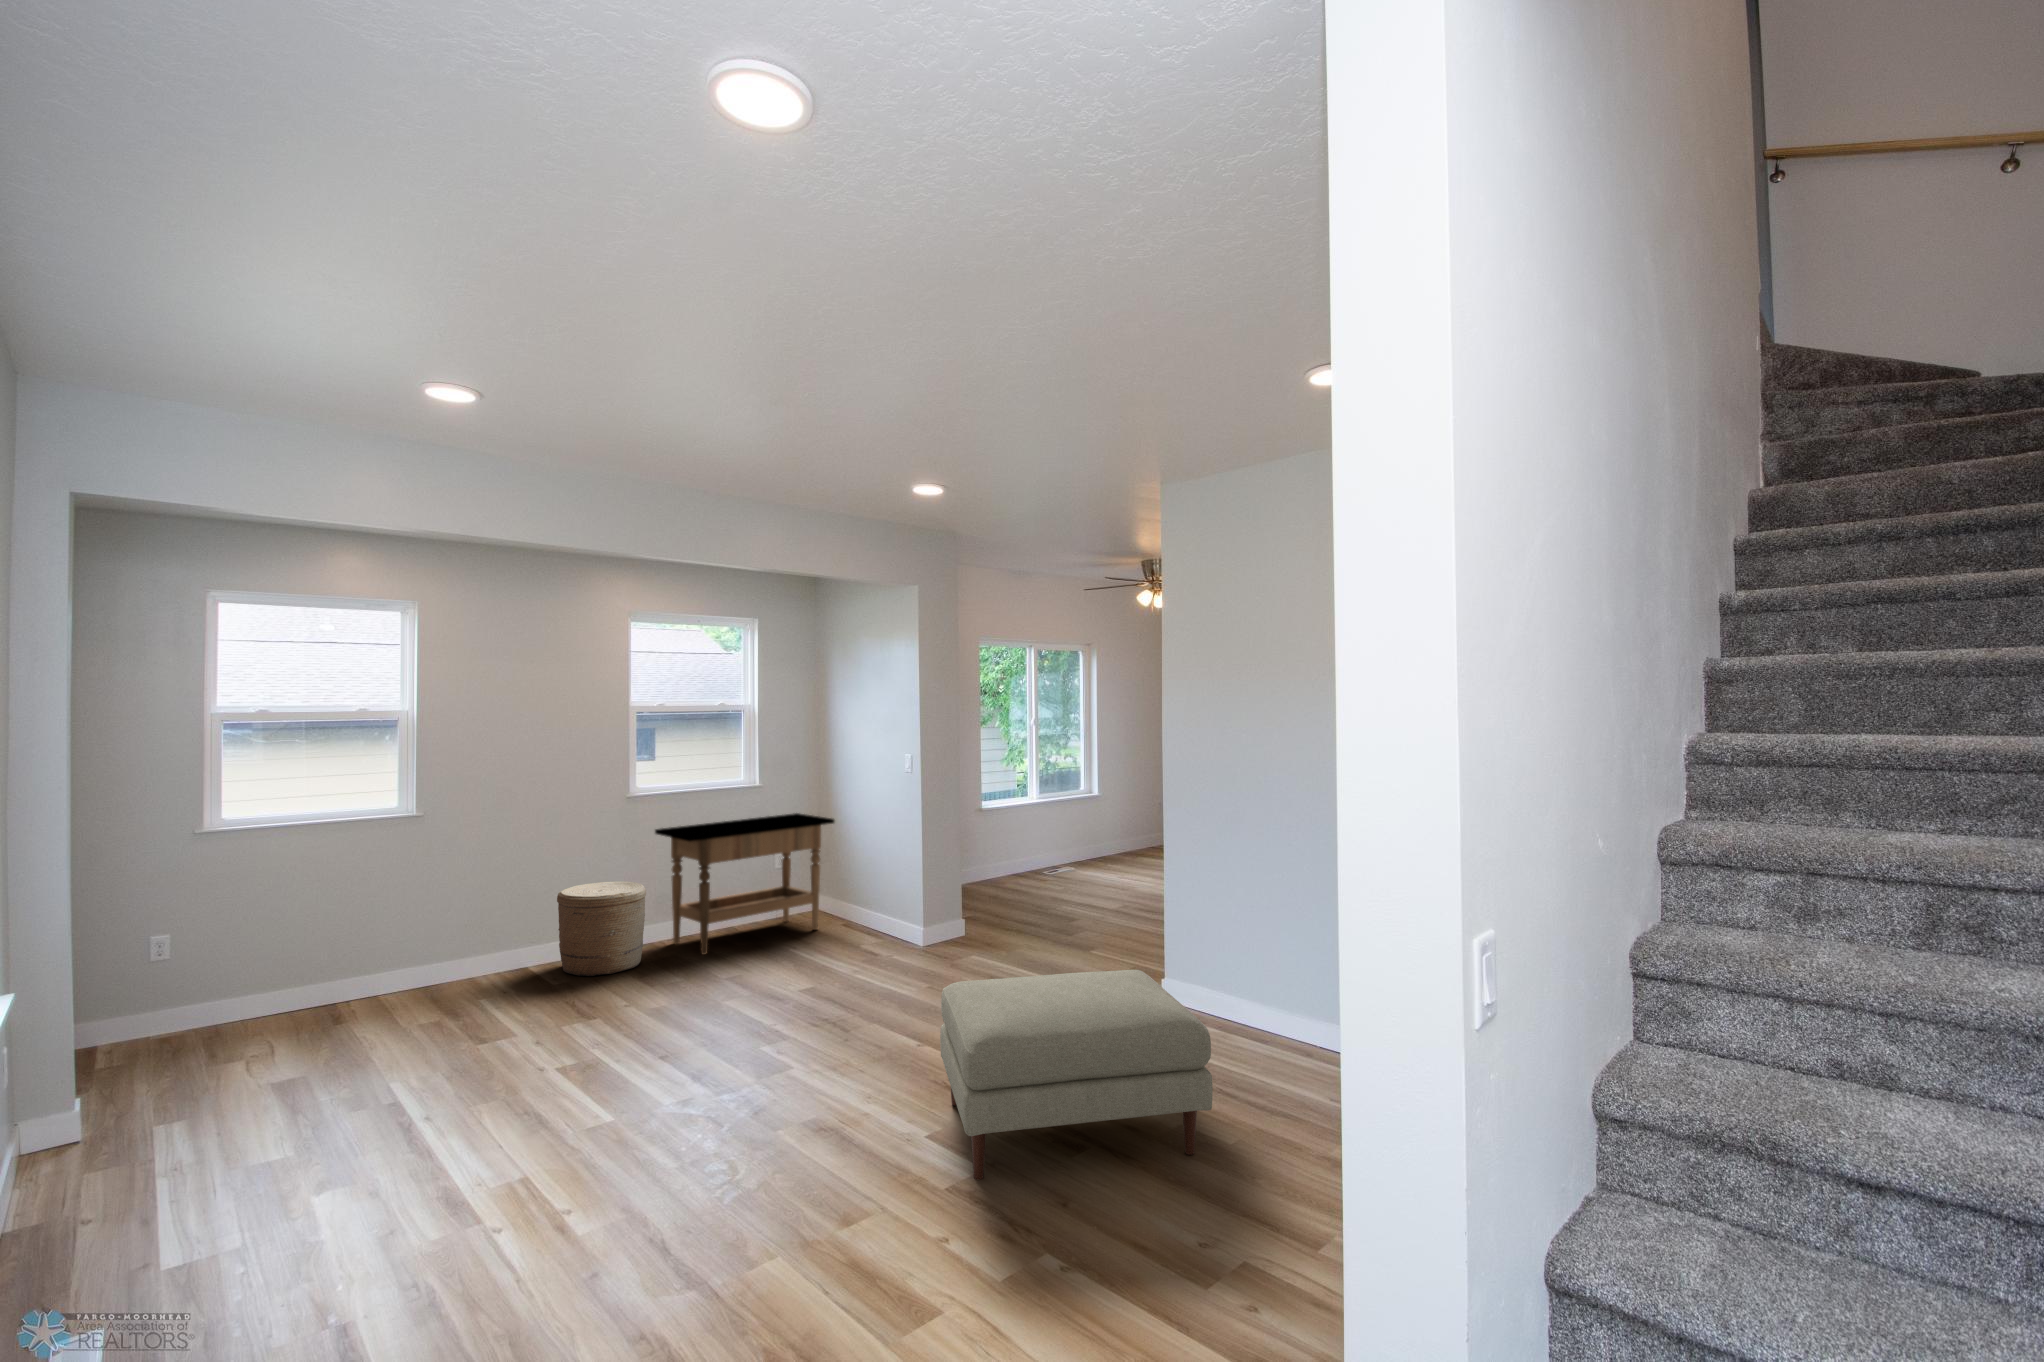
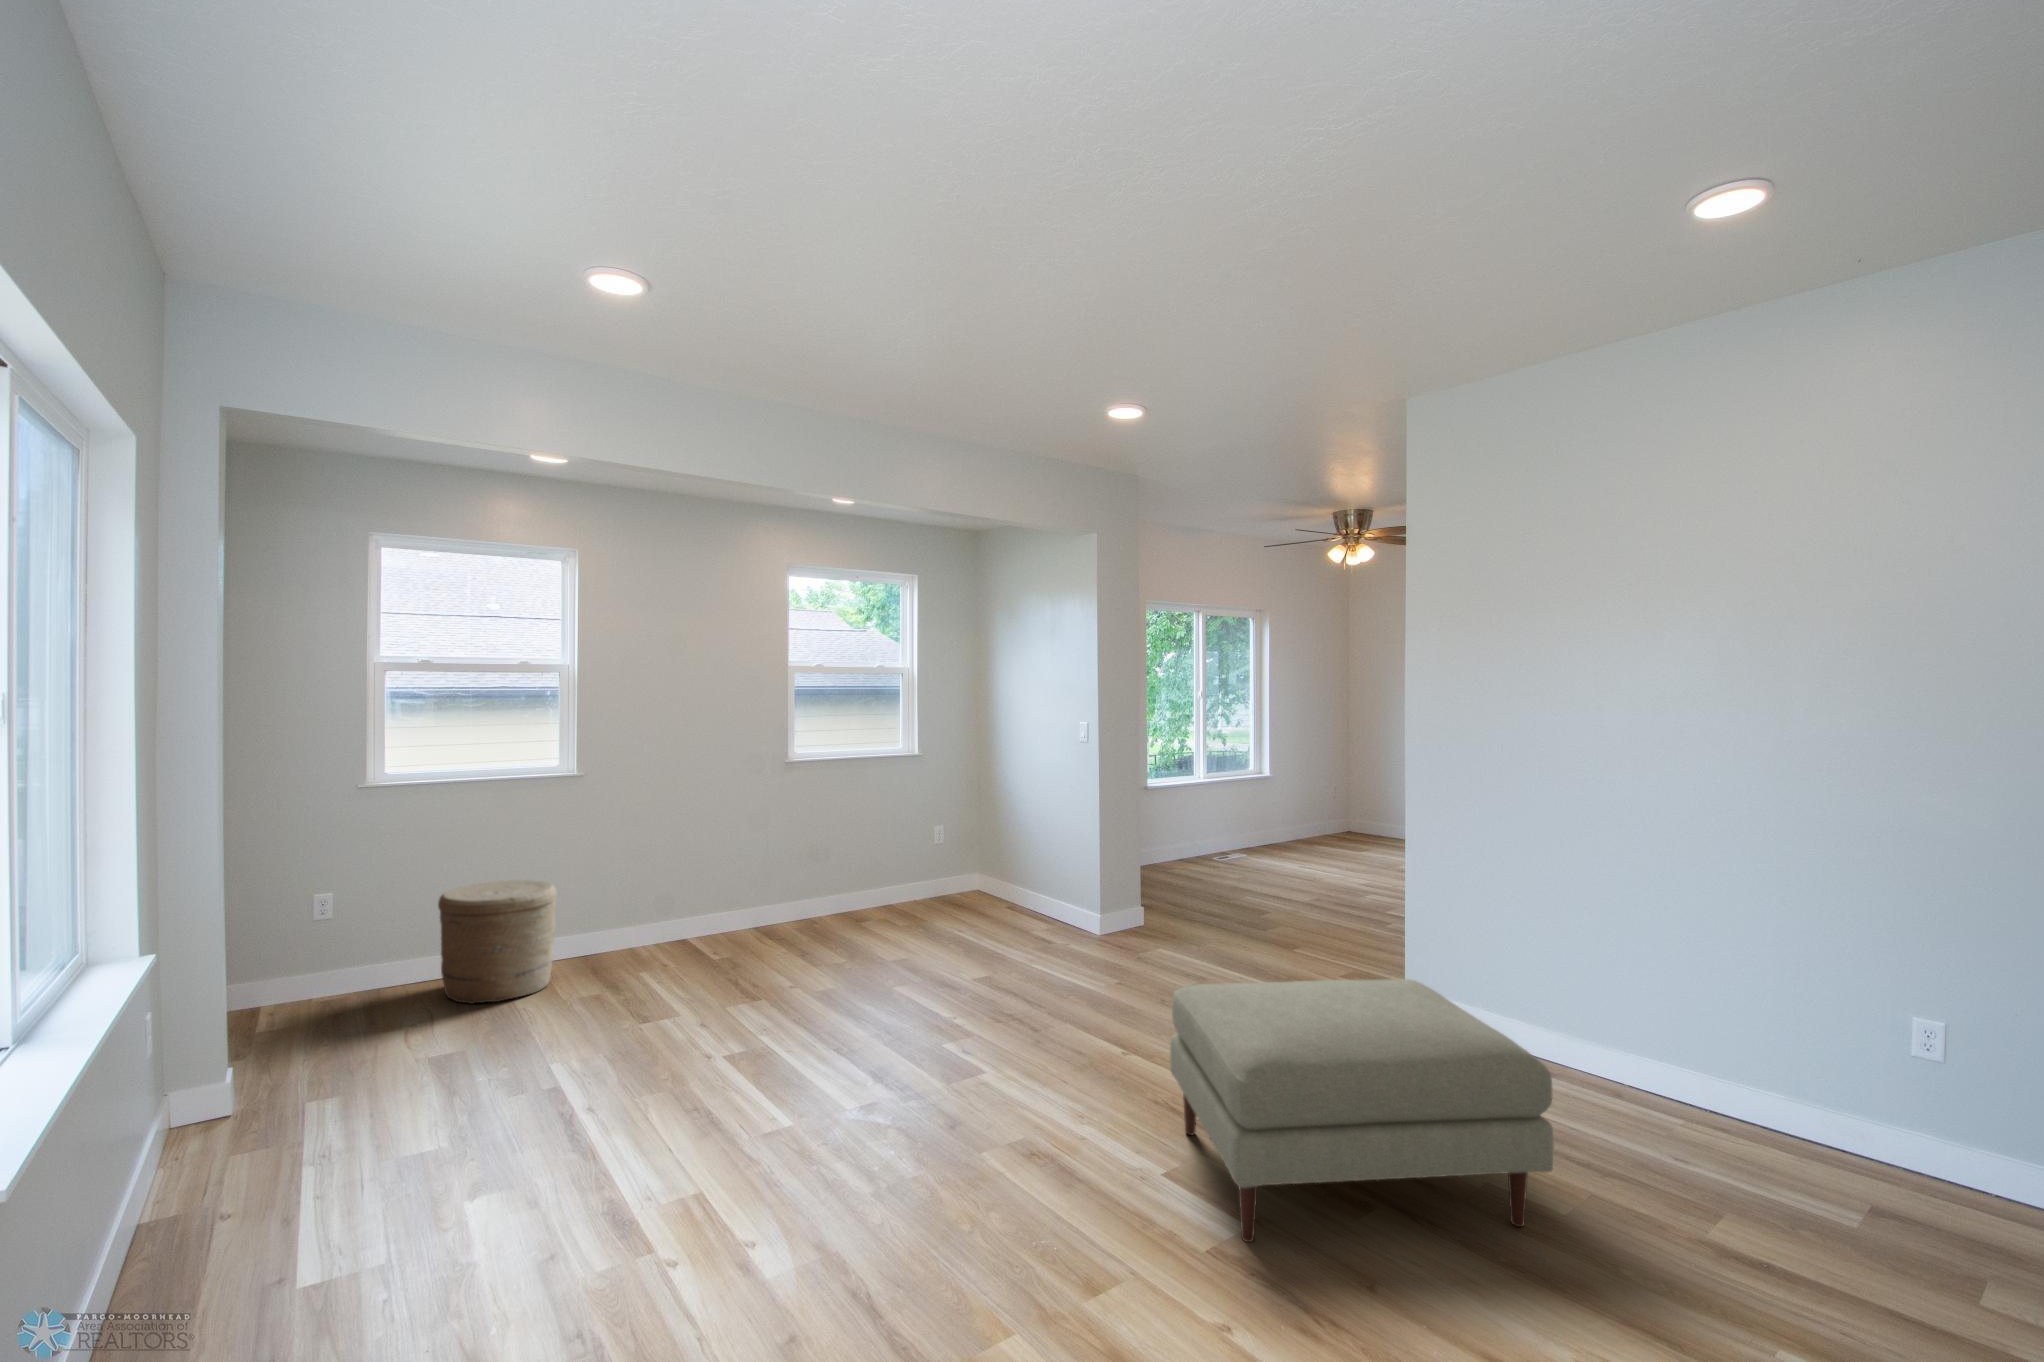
side table: present [655,813,835,954] -> none [812,785,999,934]
woven basket: present [557,882,646,976] -> present [438,880,557,1004]

